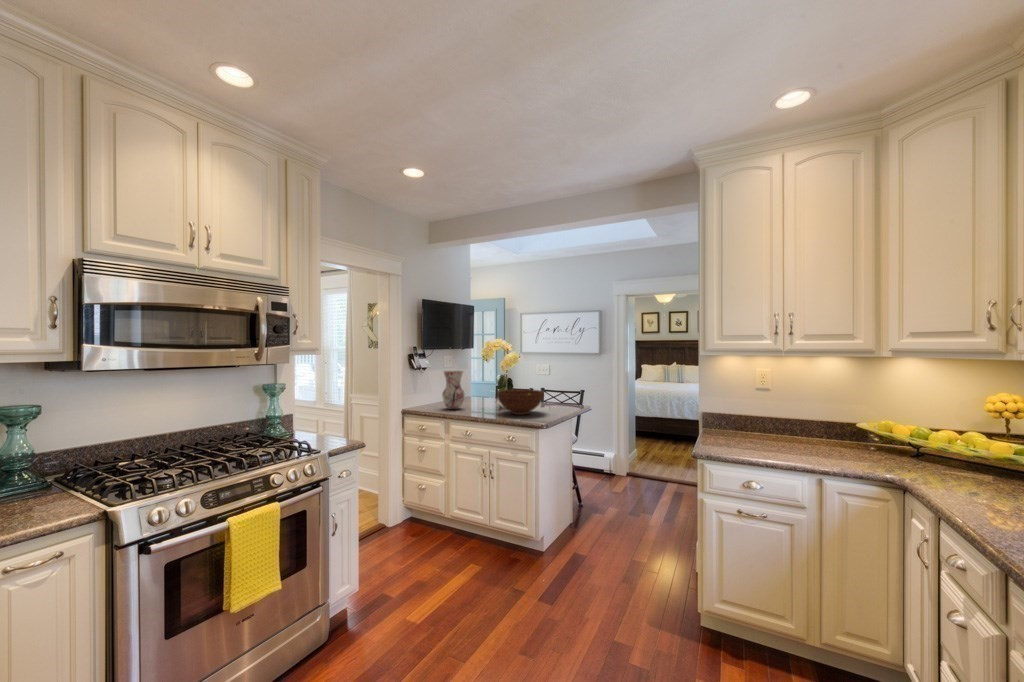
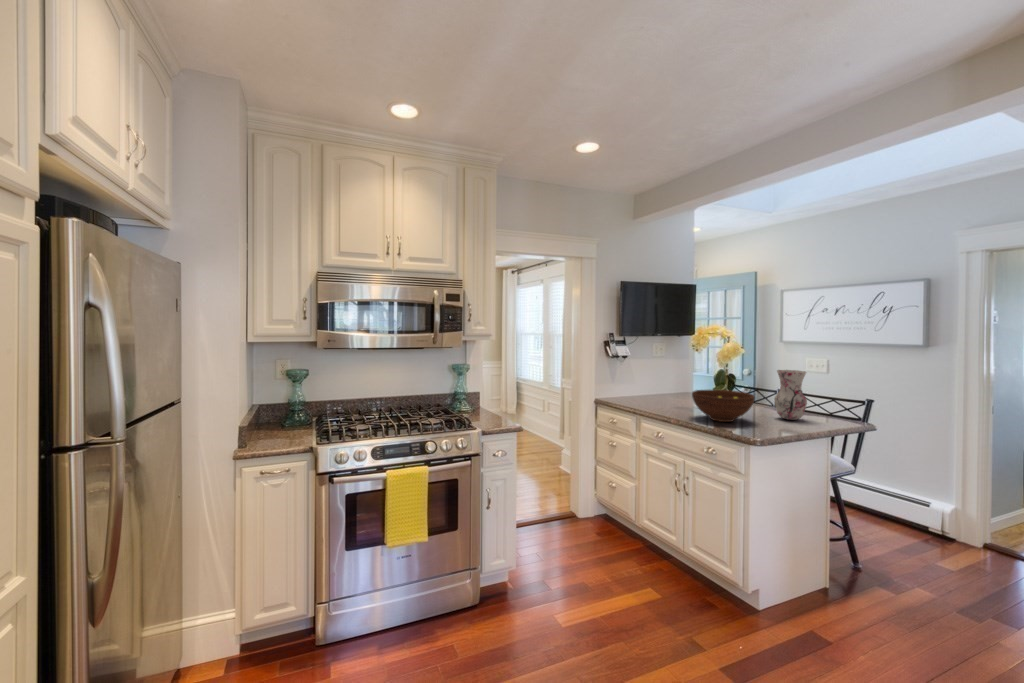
vase: present [442,371,464,409] -> present [774,370,807,420]

